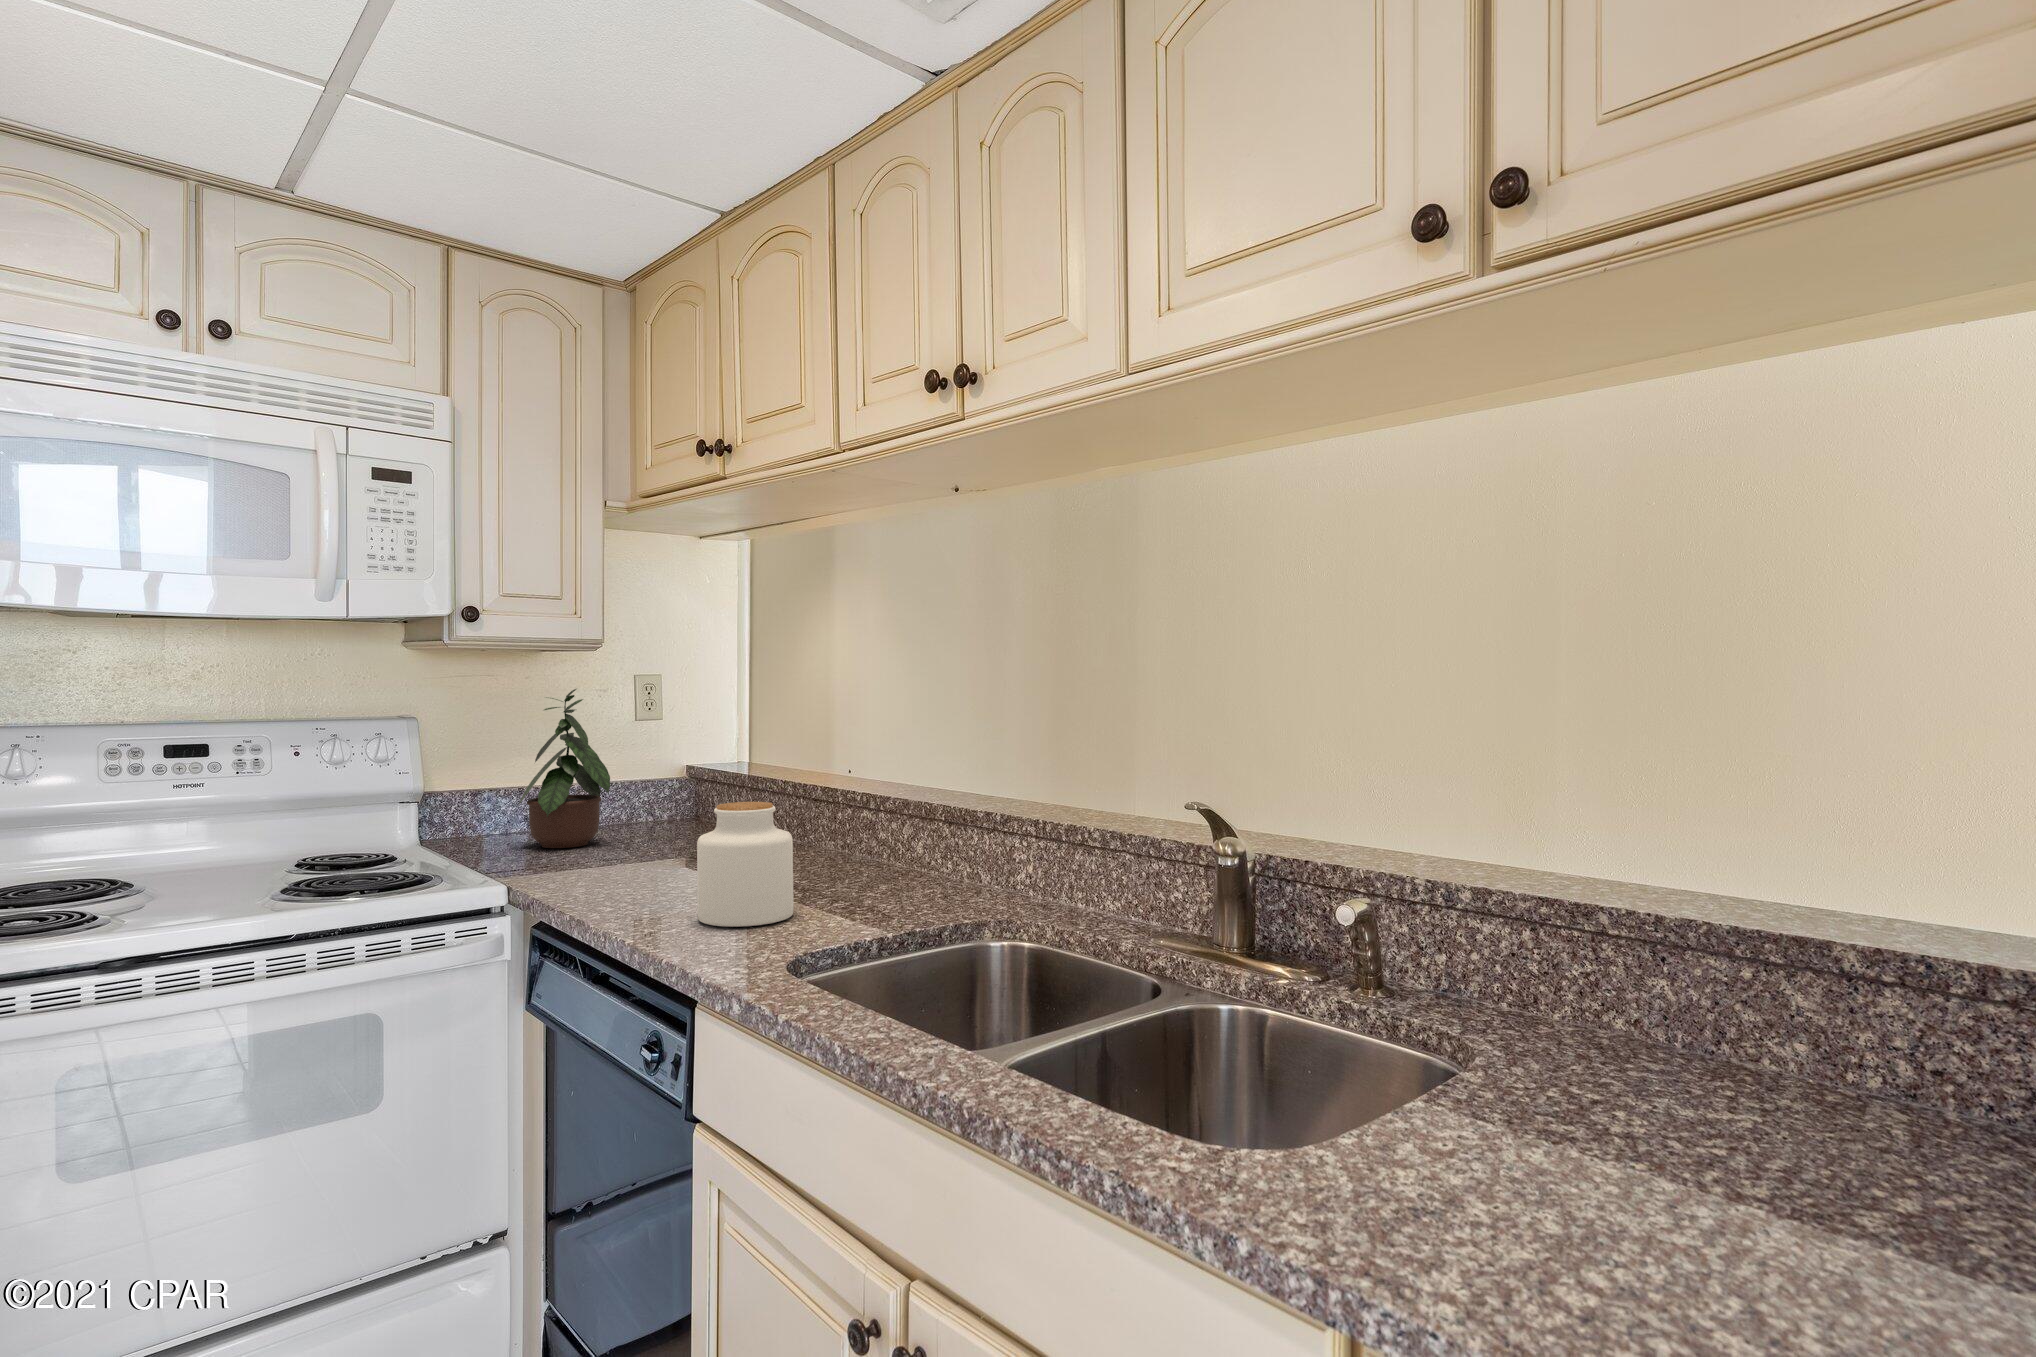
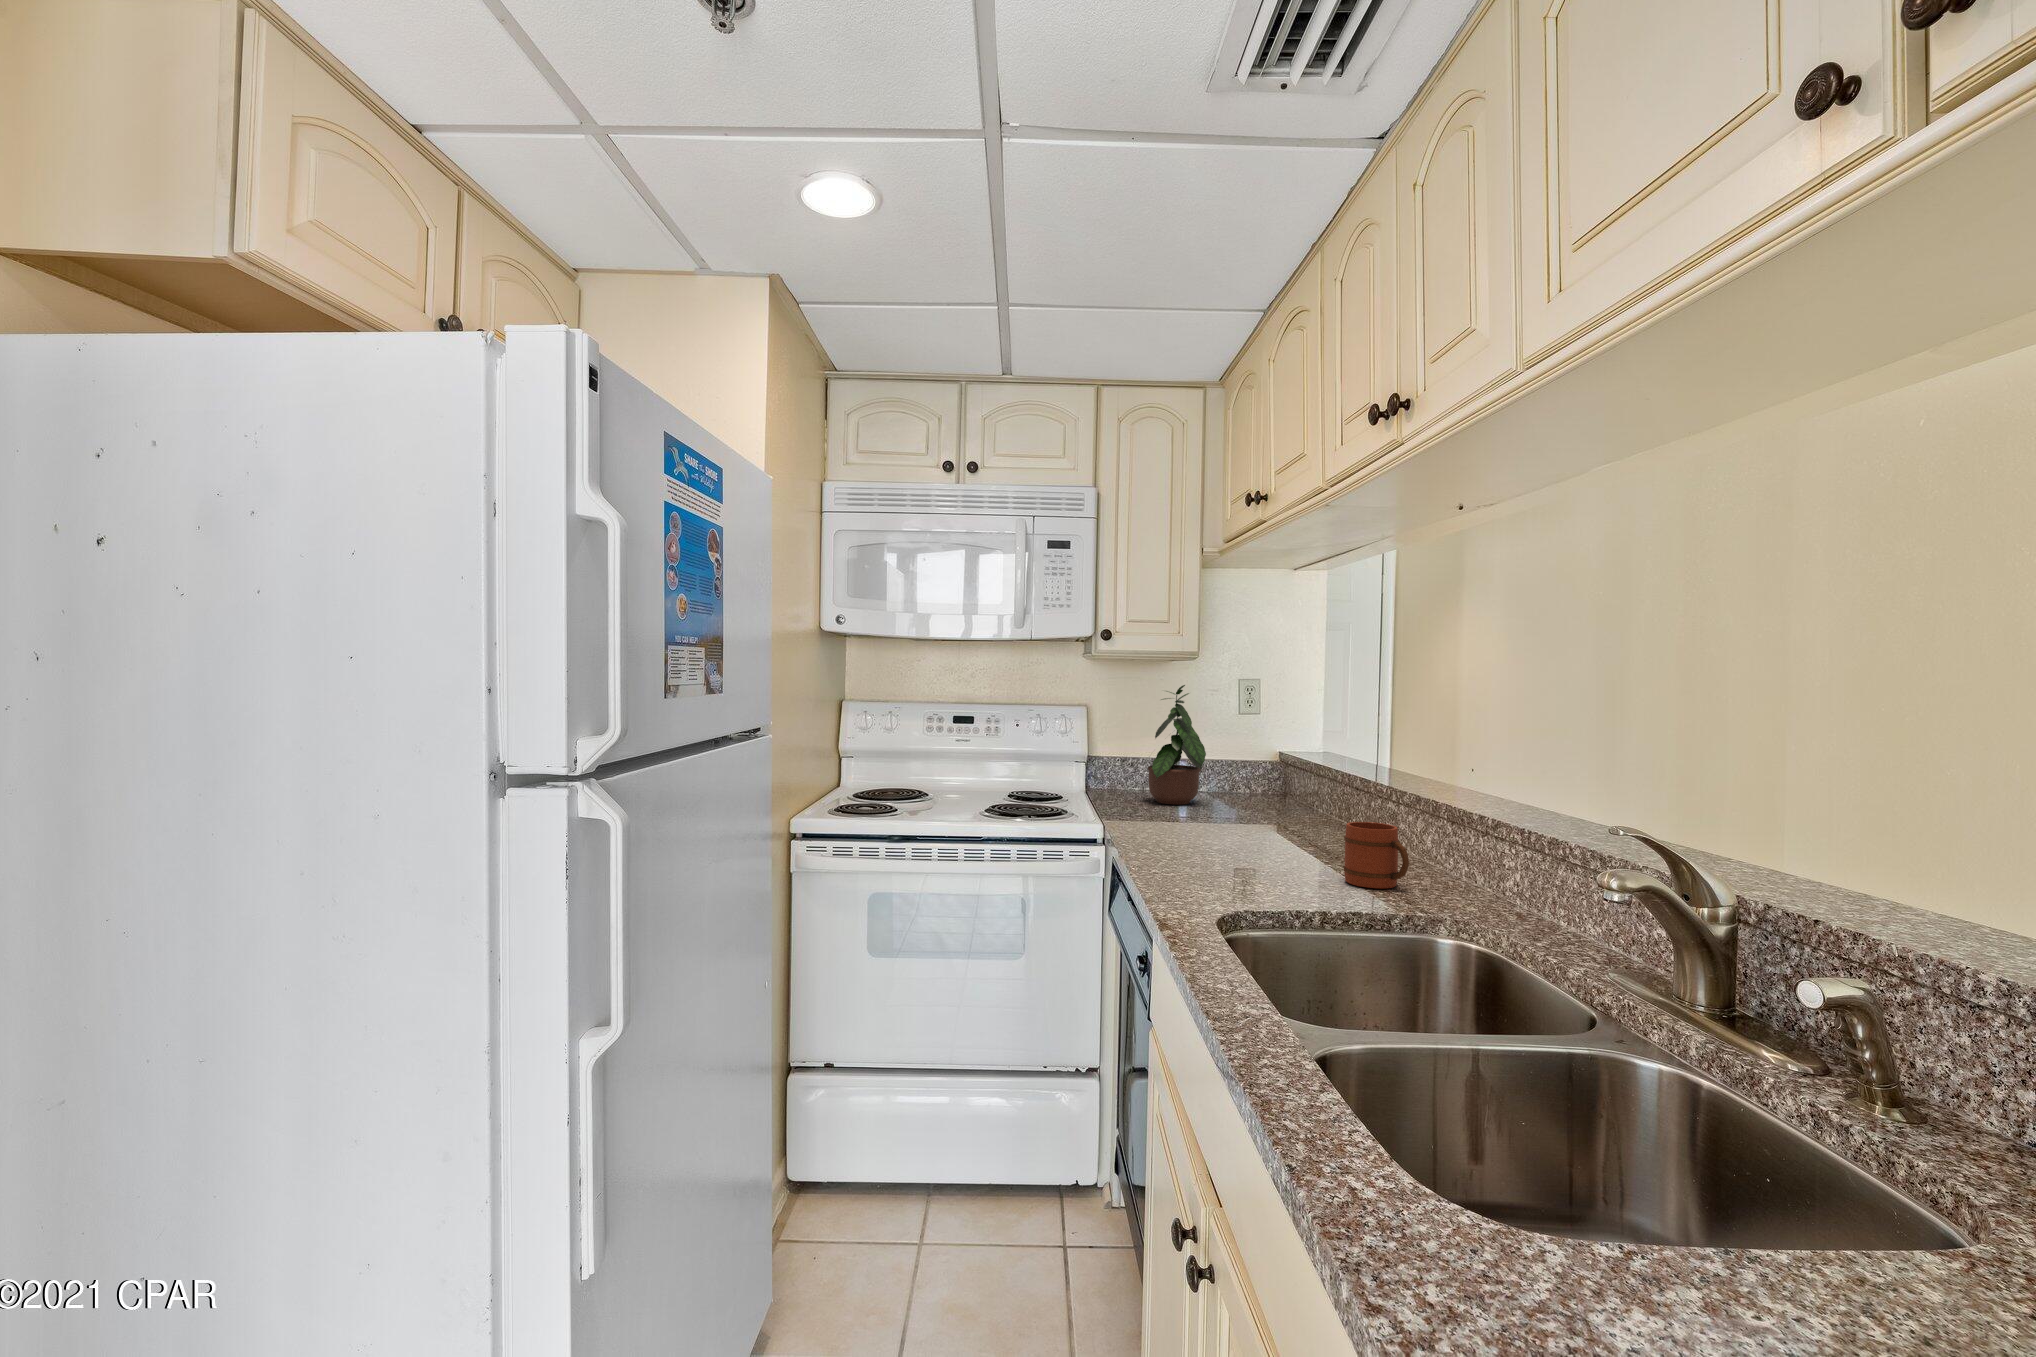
jar: present [697,802,794,927] -> none [1201,779,1282,884]
mug: none [855,834,925,906] -> present [1344,822,1409,888]

